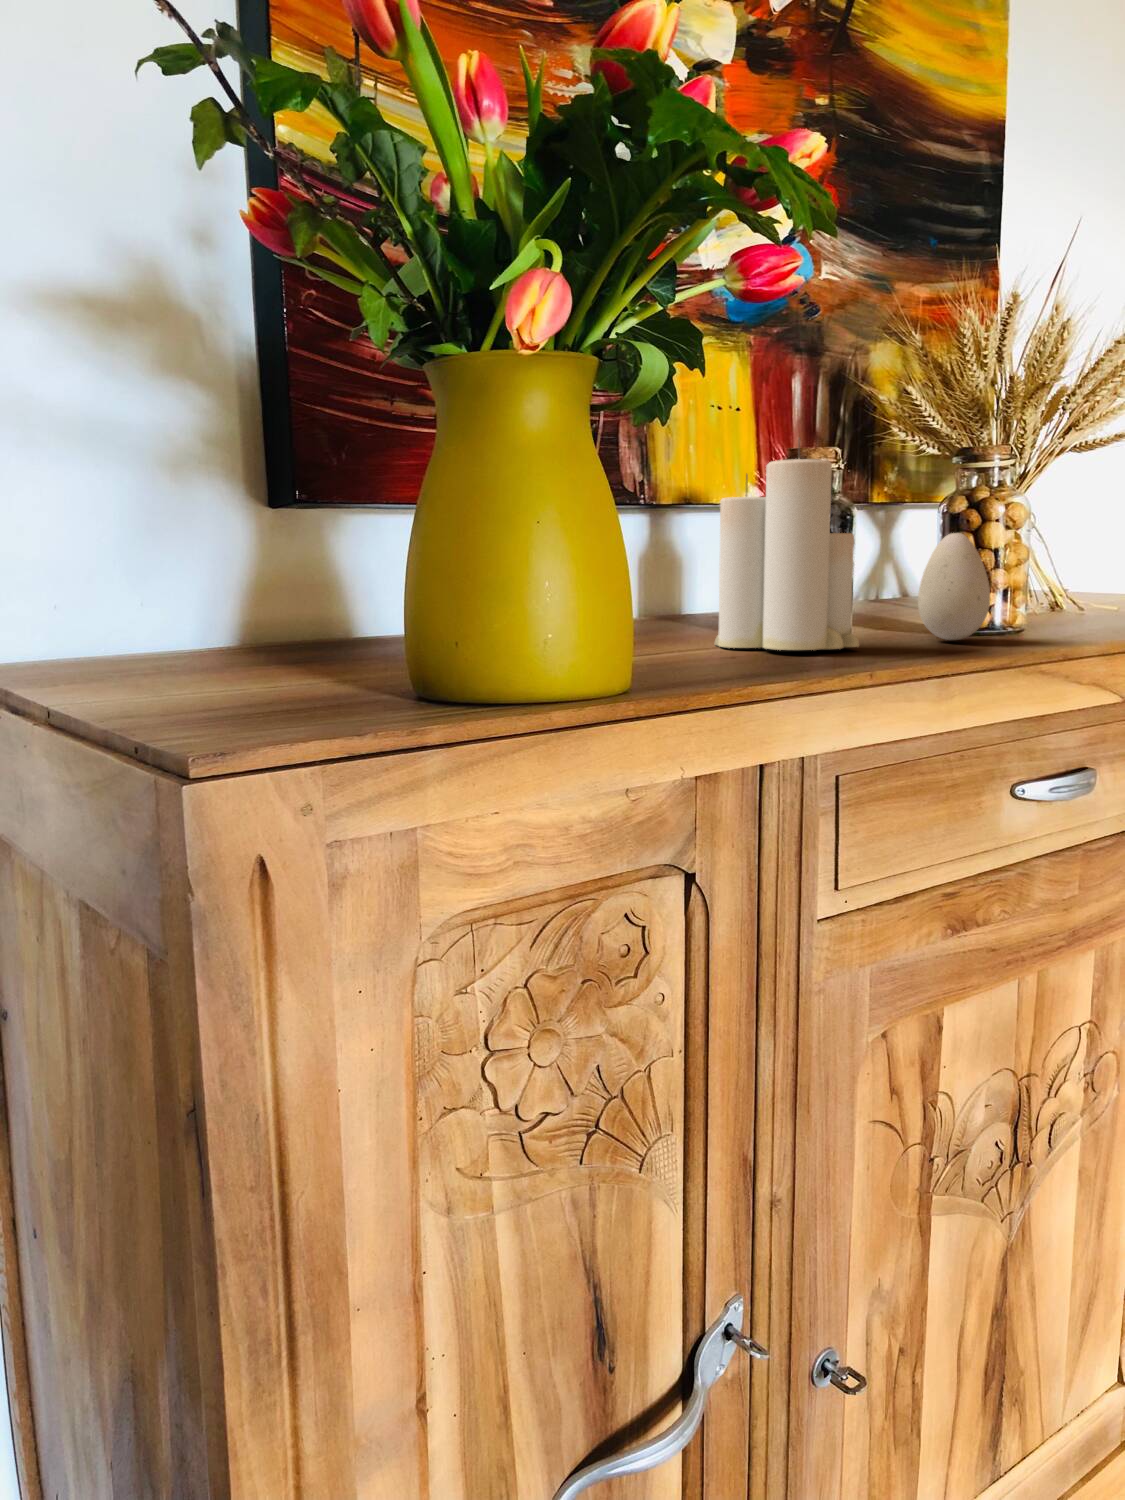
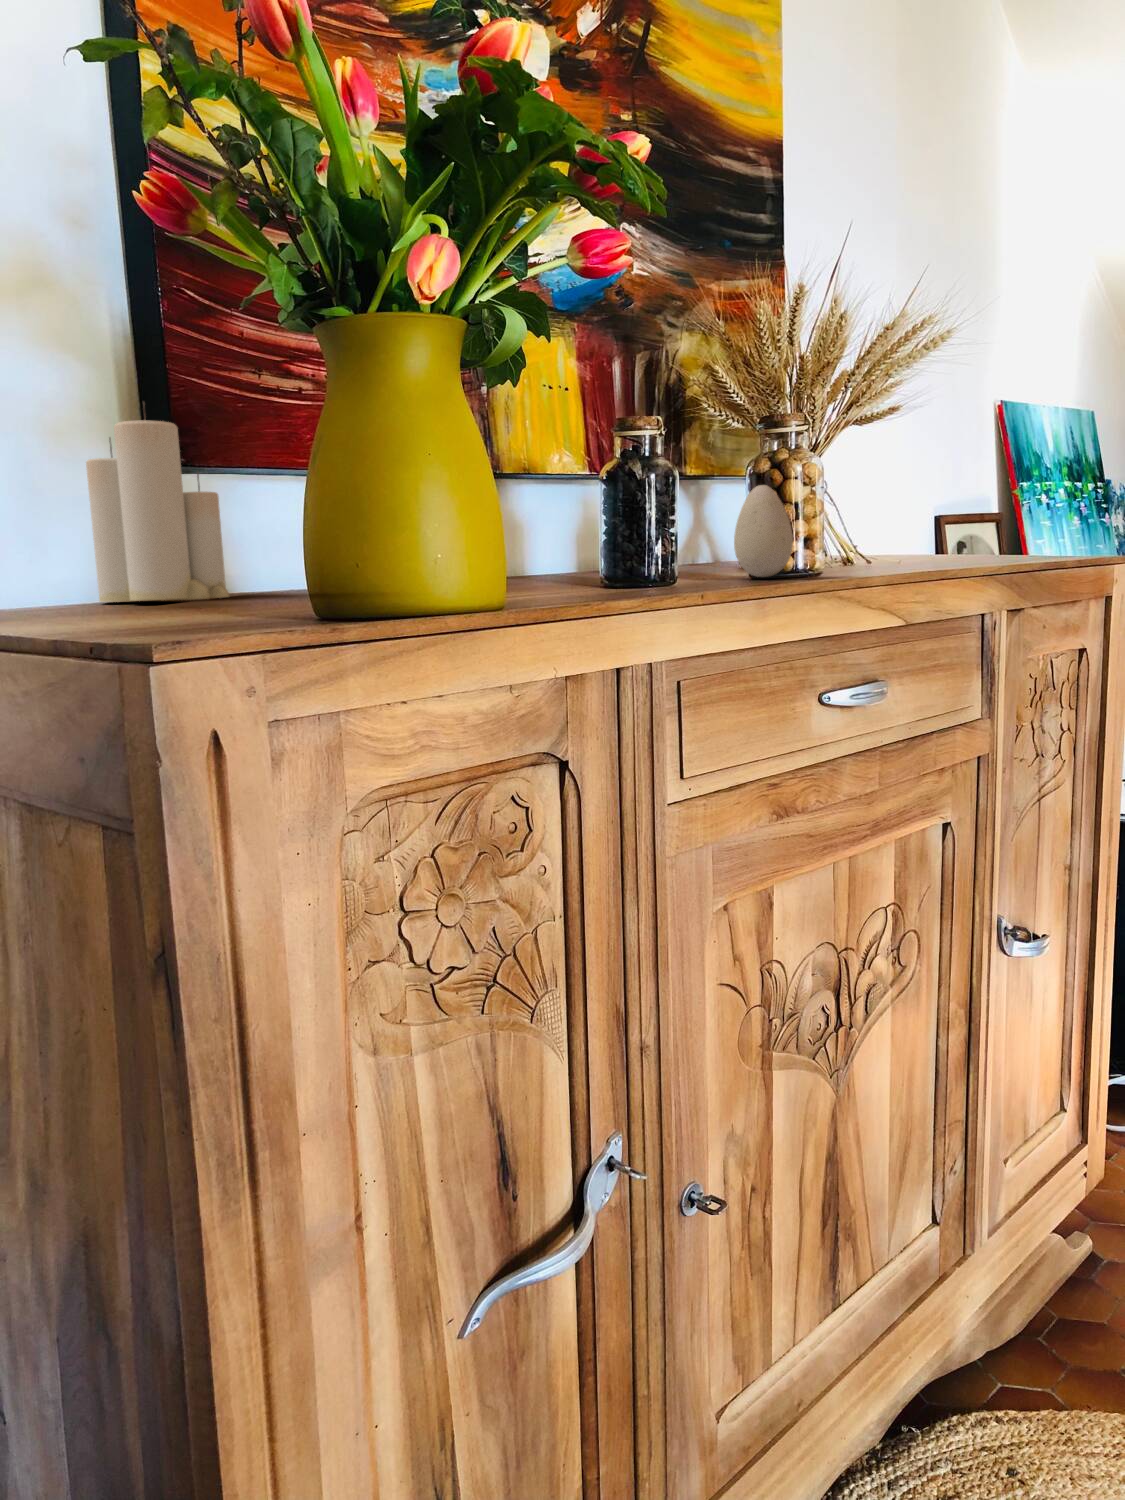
candle: present [715,439,859,650] -> present [86,403,229,602]

